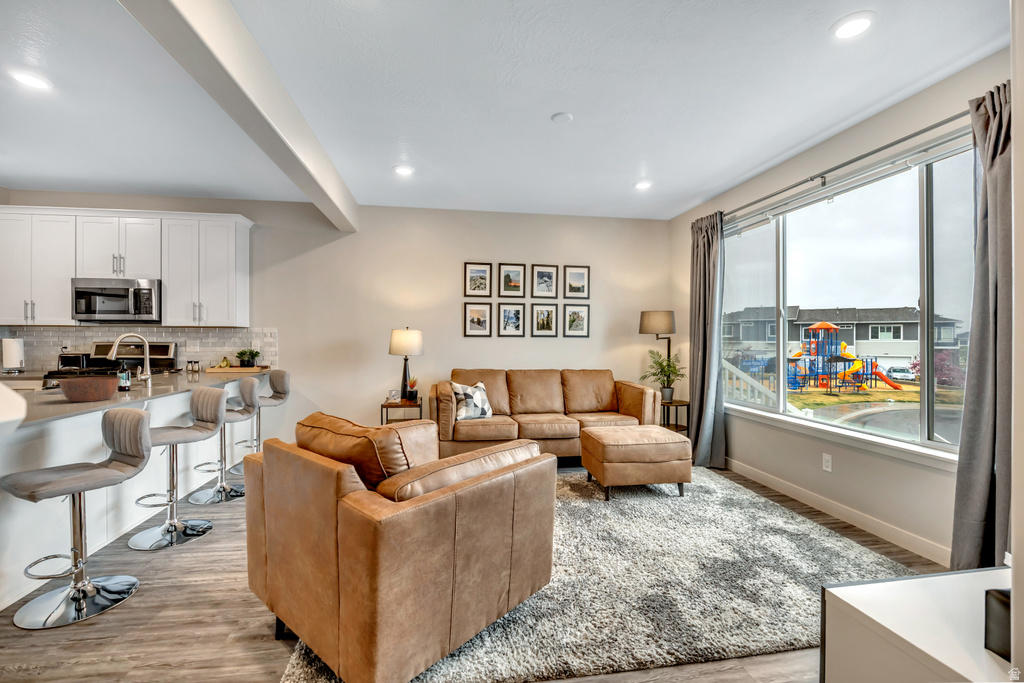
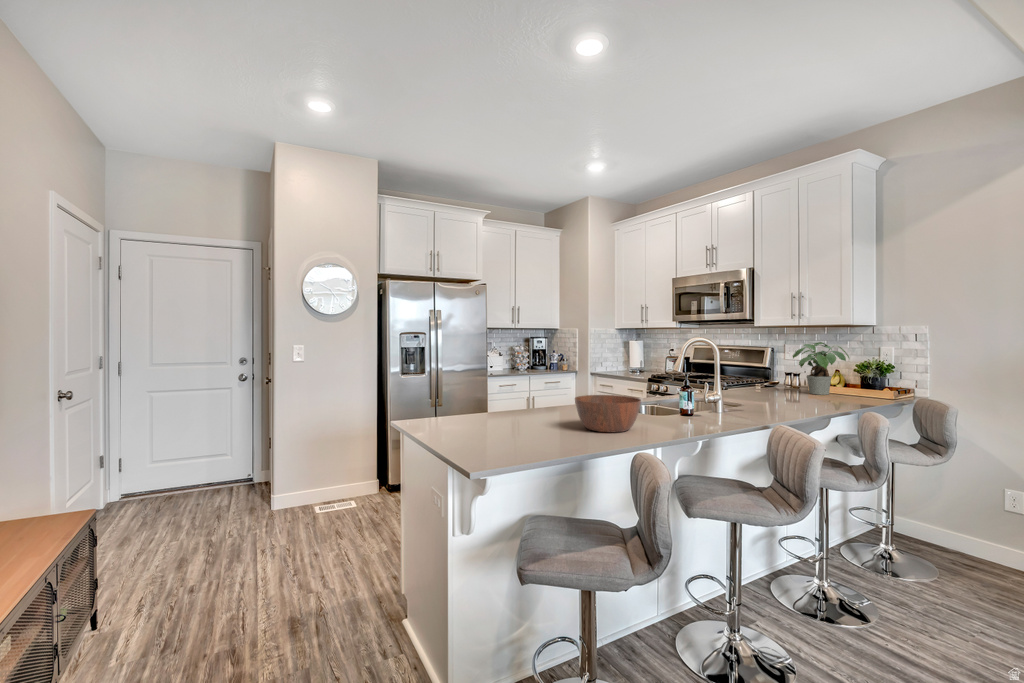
potted plant: none [198,338,235,373] -> present [793,342,849,395]

